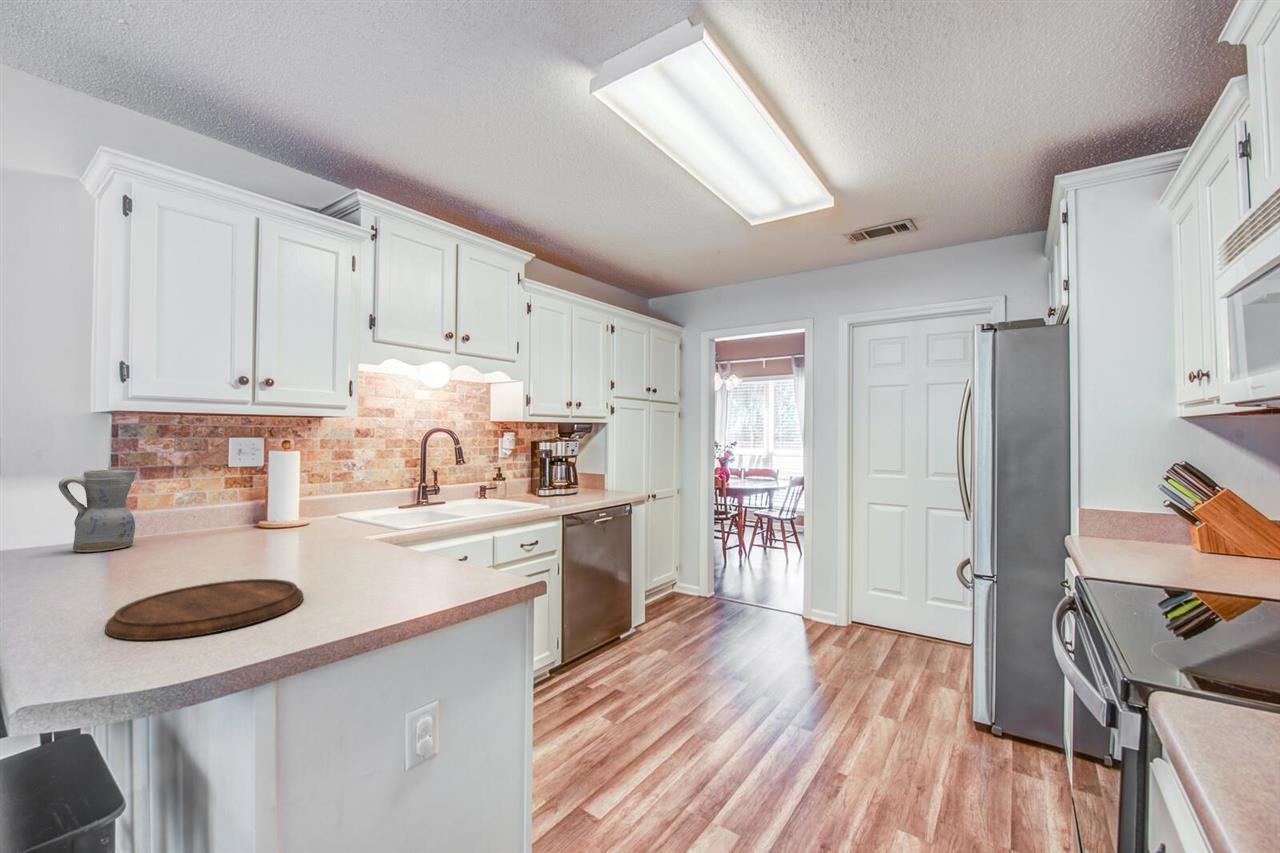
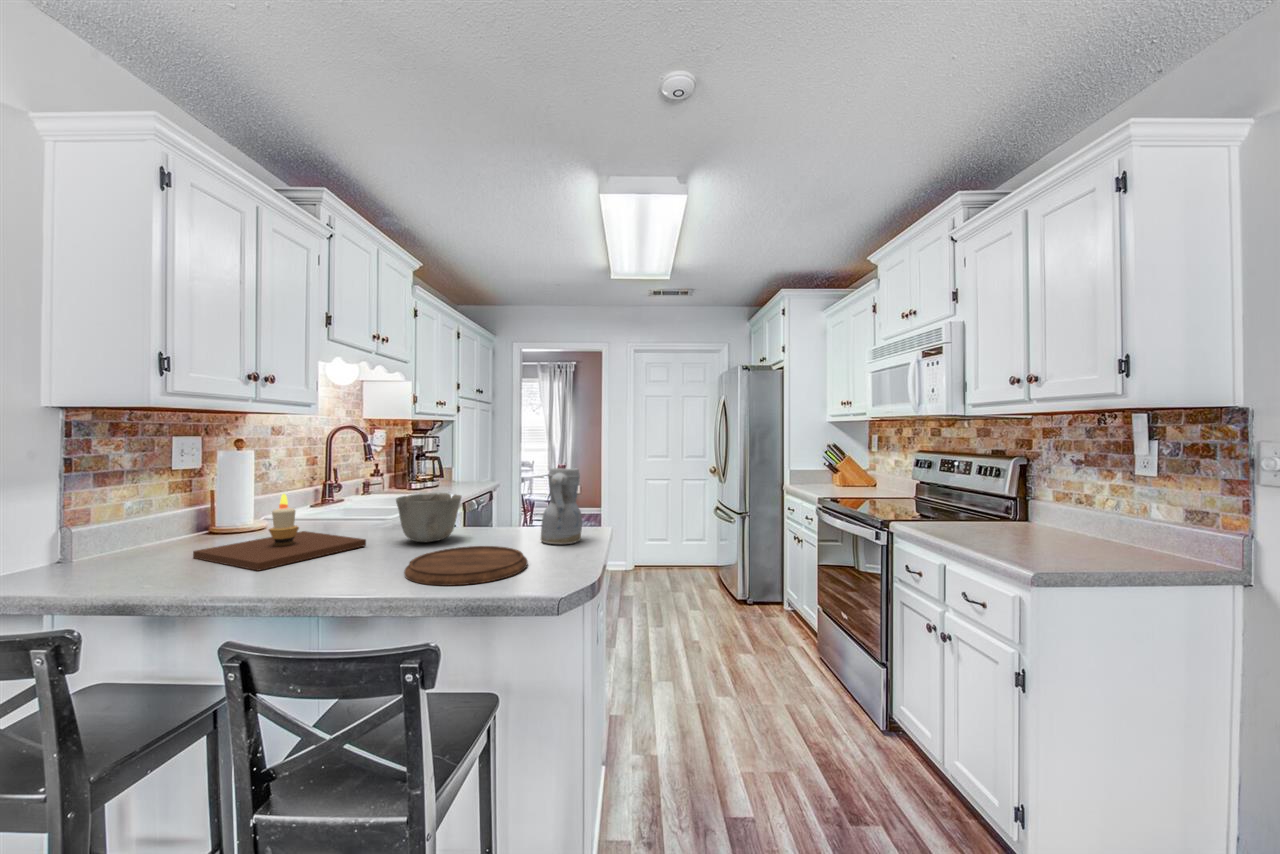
ceramic pitcher: present [59,470,136,552] -> present [541,468,582,544]
candle: none [121,496,279,573] -> present [193,494,366,571]
ceramic bowl: none [287,506,368,564] -> present [396,493,462,542]

